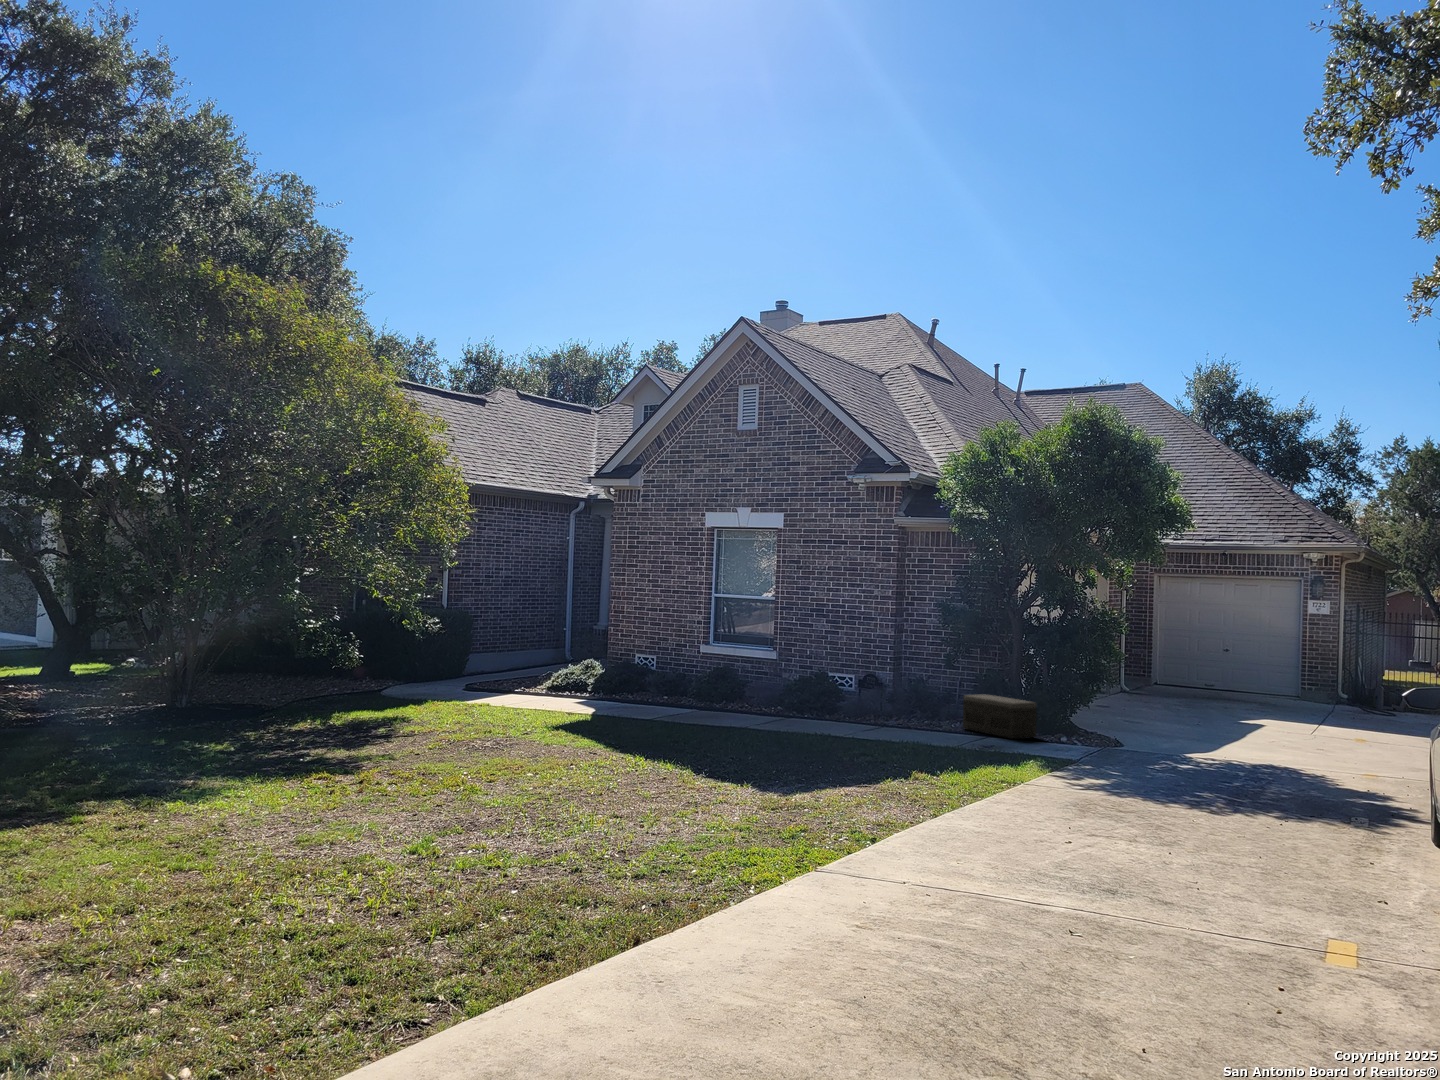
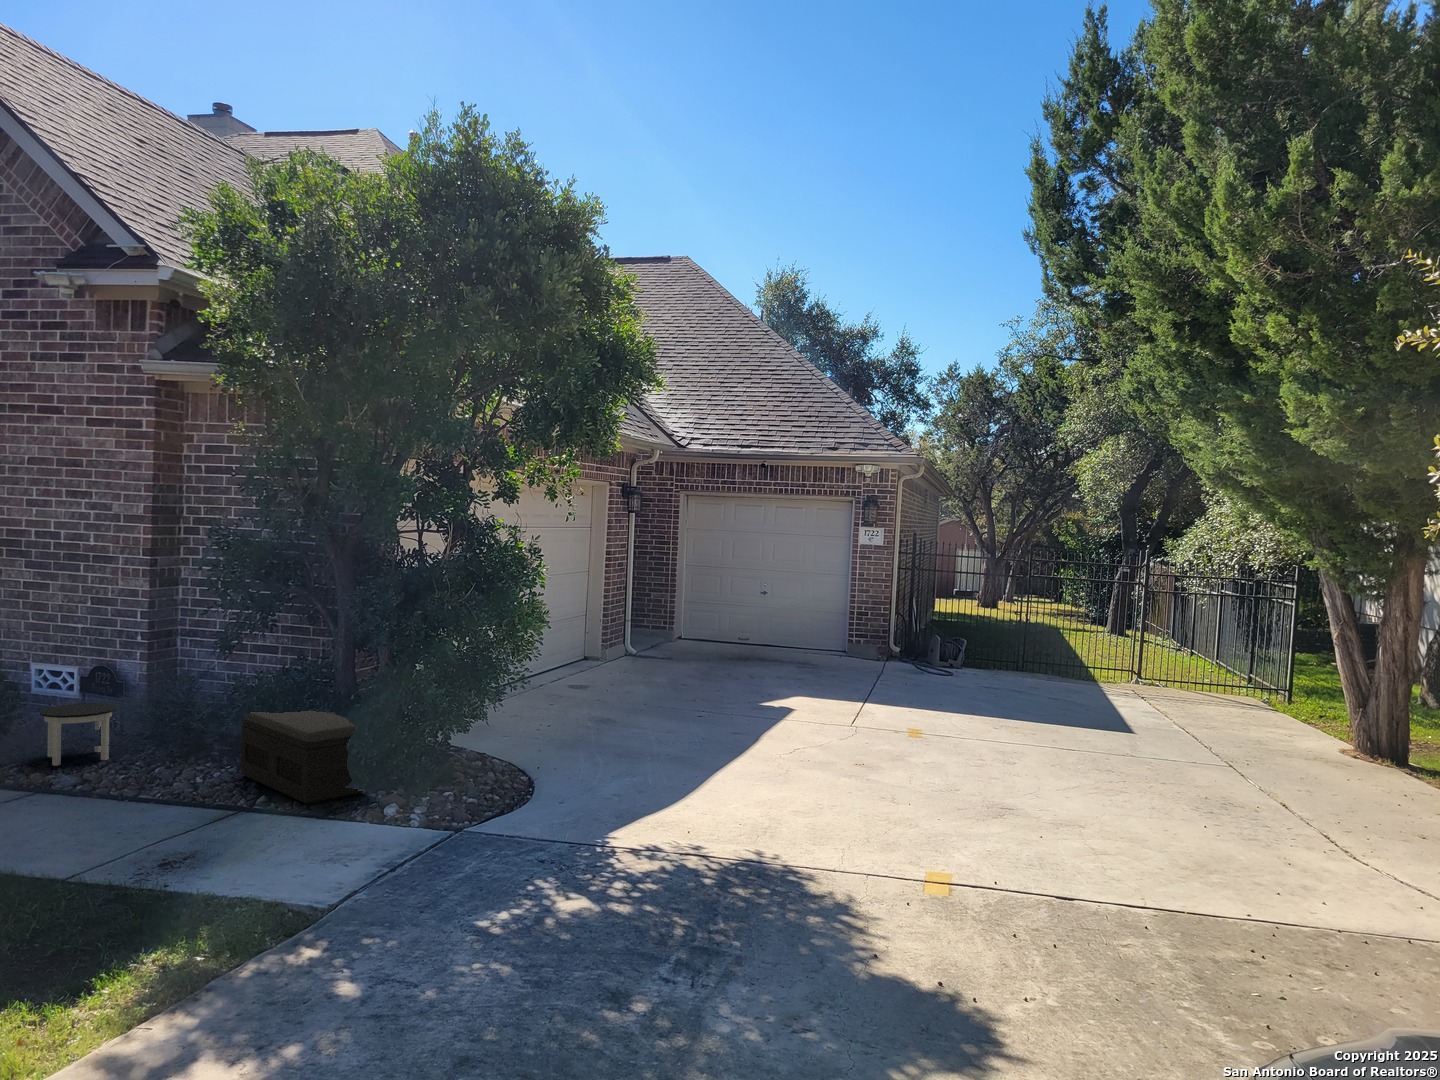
round table: none [855,692,887,721] -> present [40,703,117,766]

